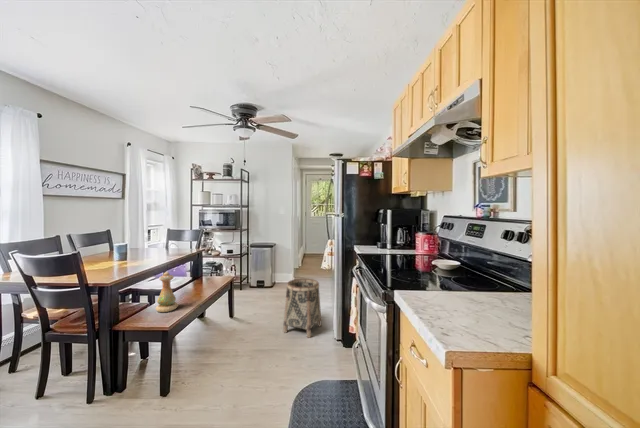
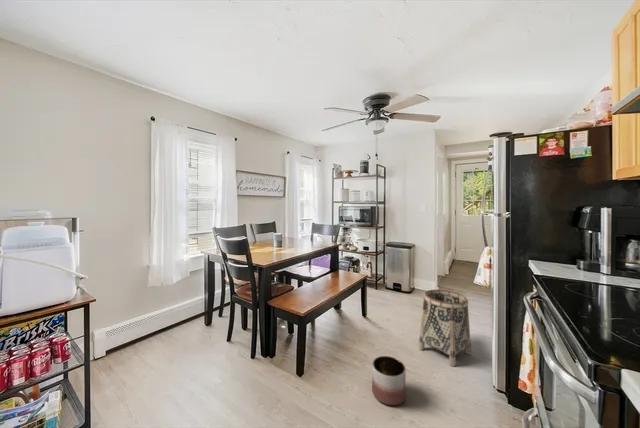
vase: present [156,272,178,312] -> none [294,265,311,303]
planter: none [246,341,275,381] -> present [372,356,406,405]

